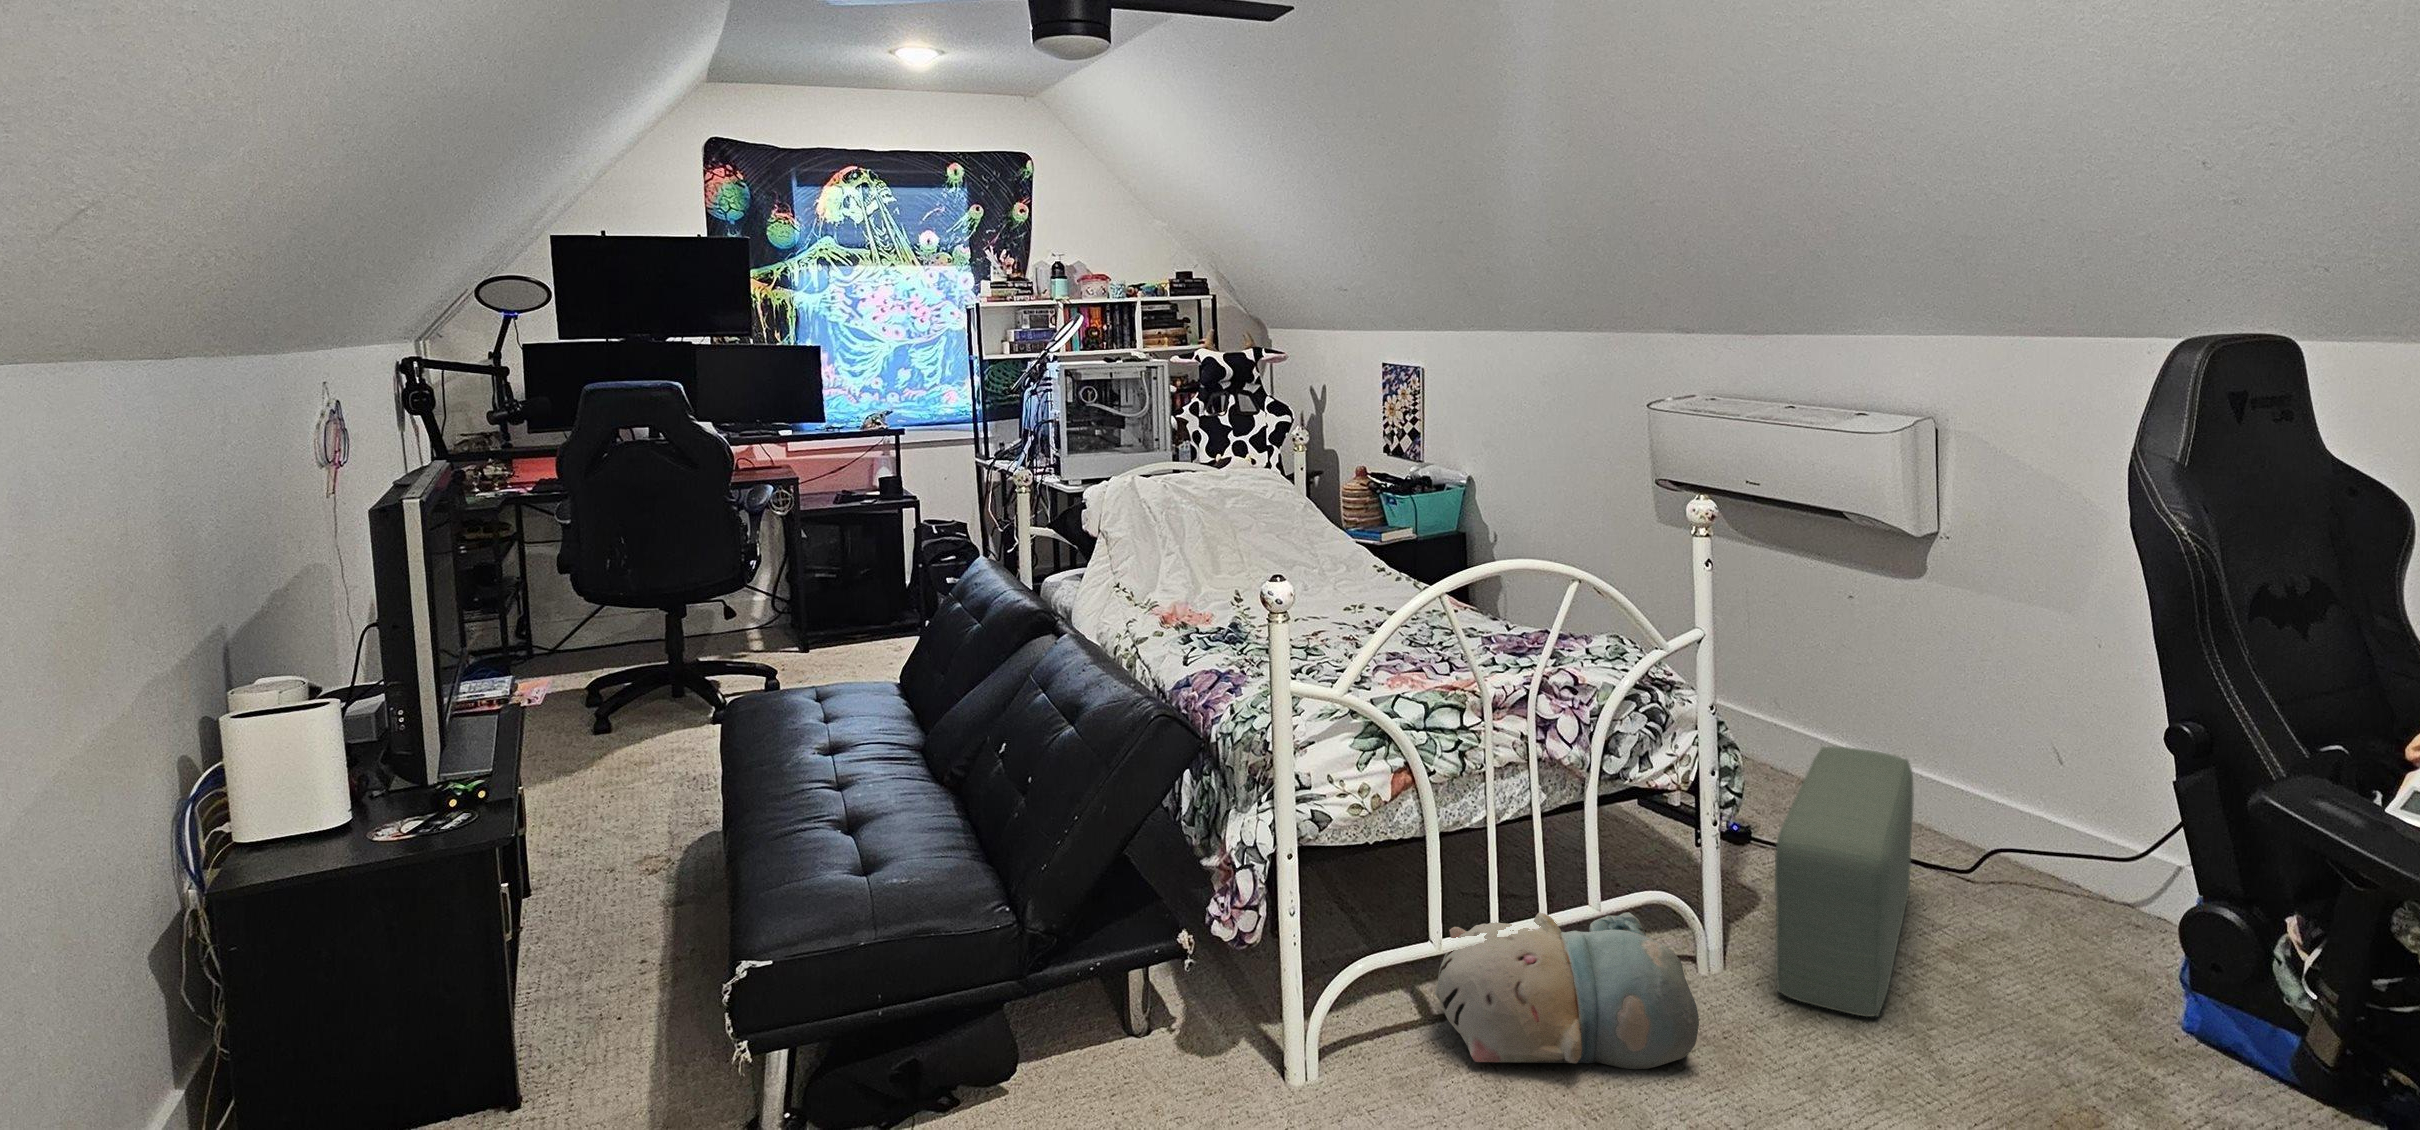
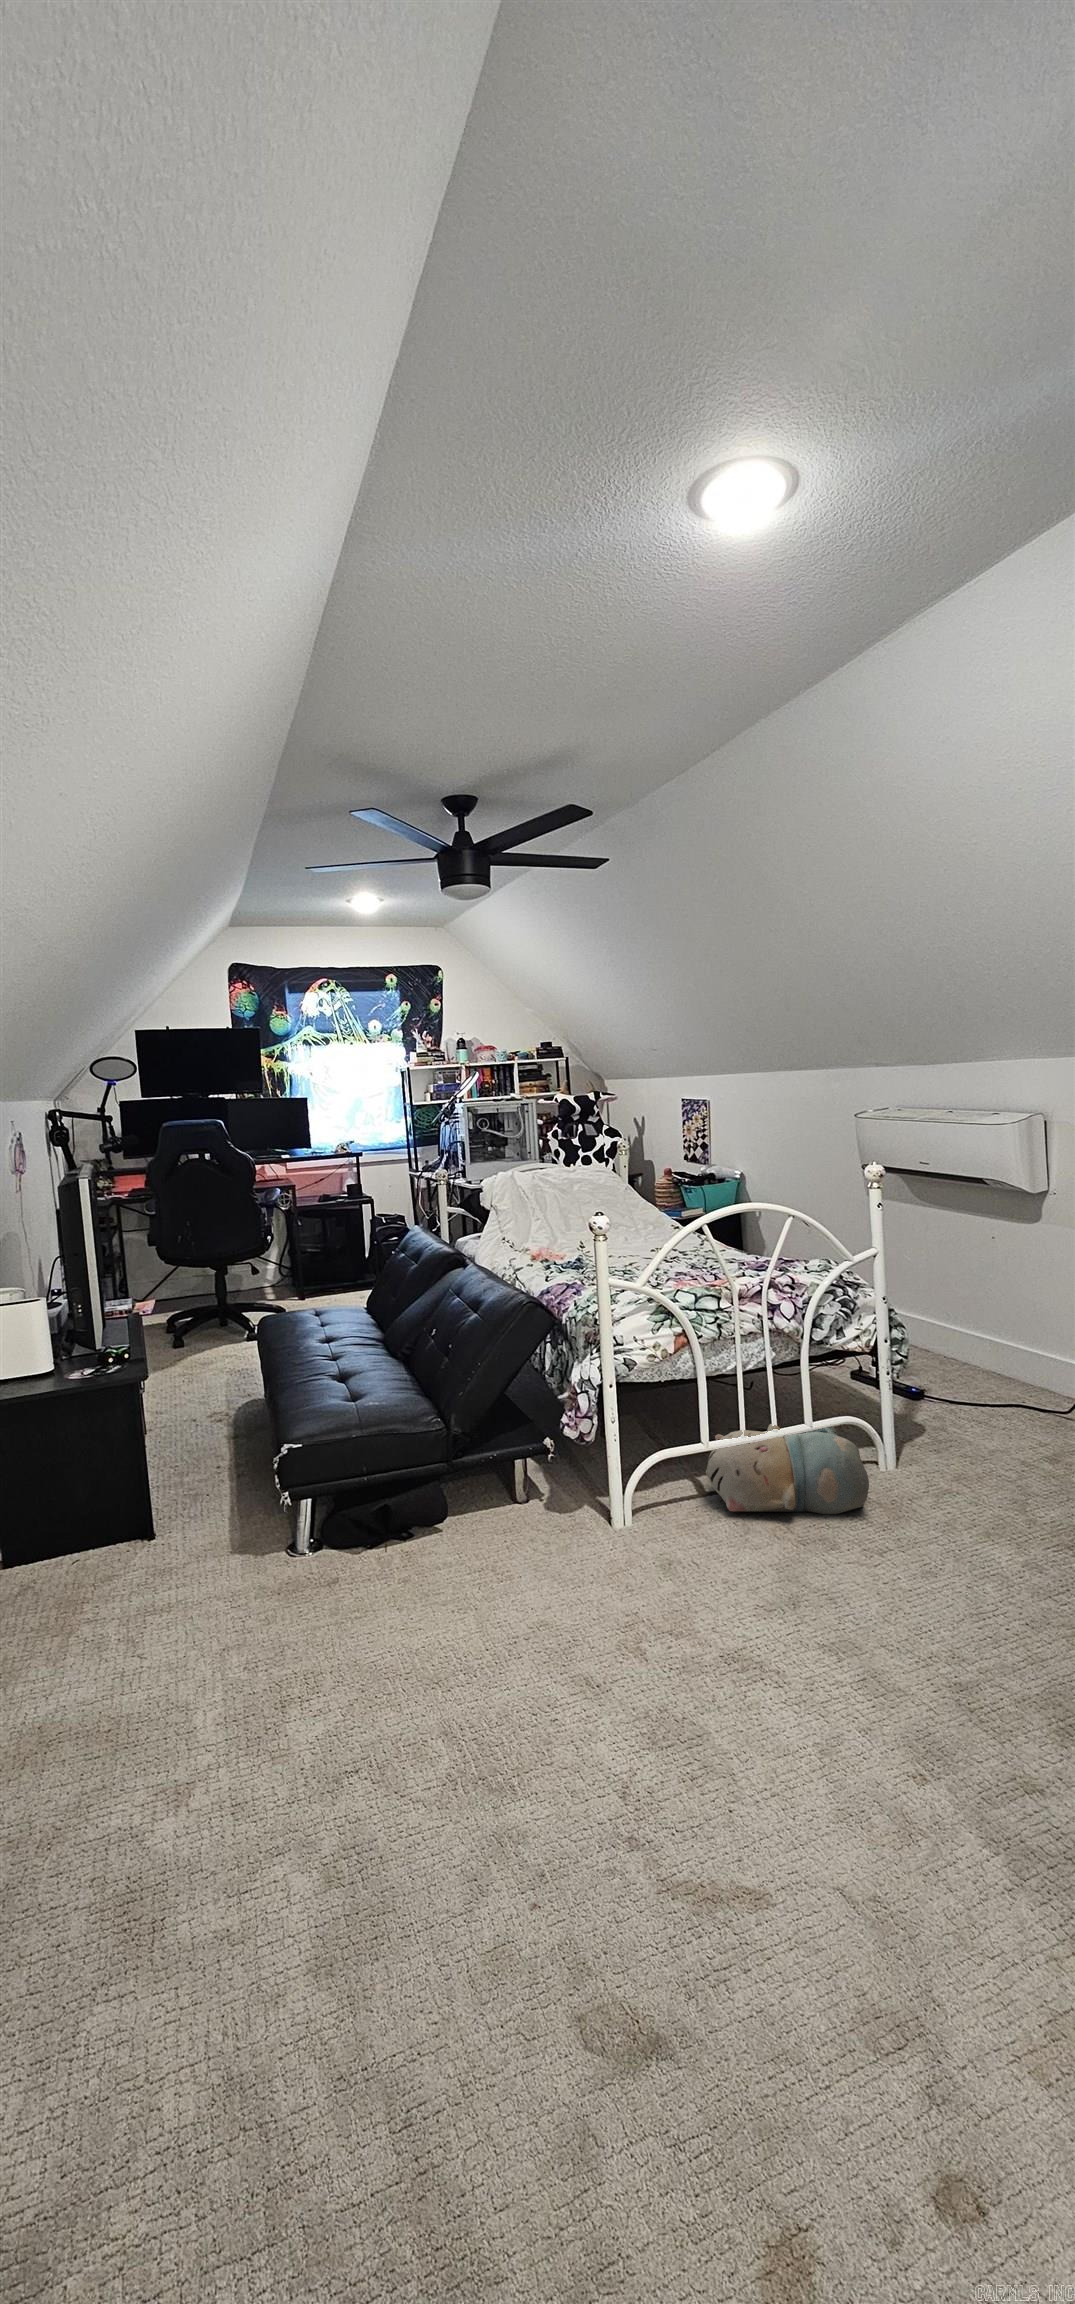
pouf: present [1775,747,1914,1017] -> none [921,1327,1016,1485]

